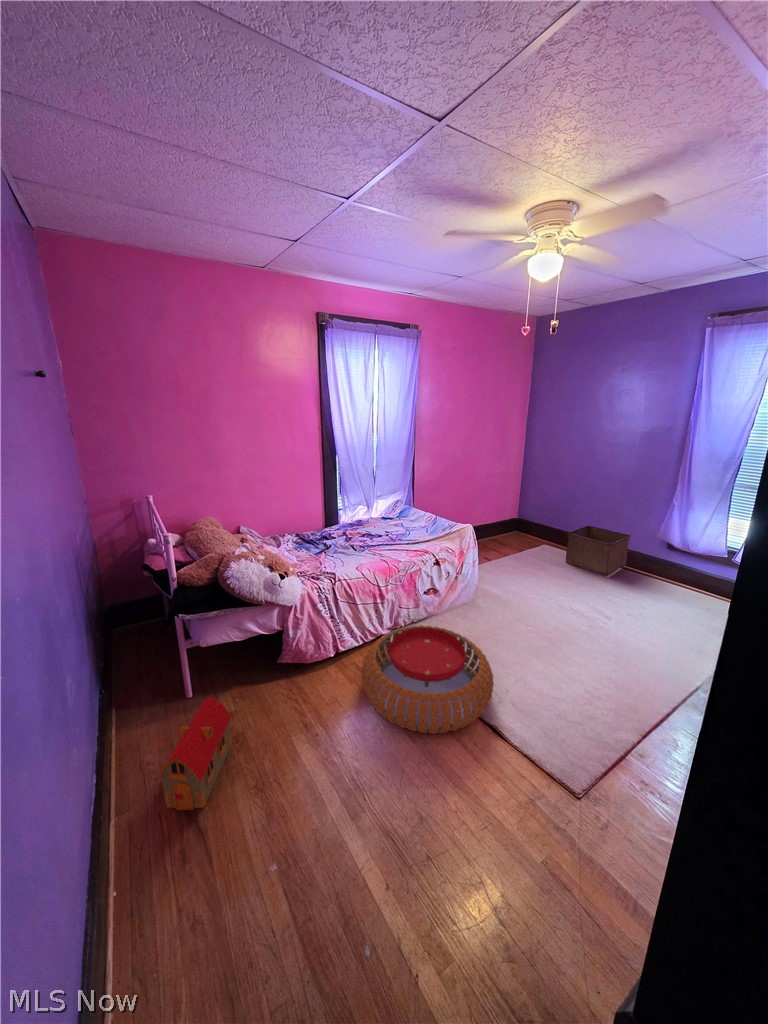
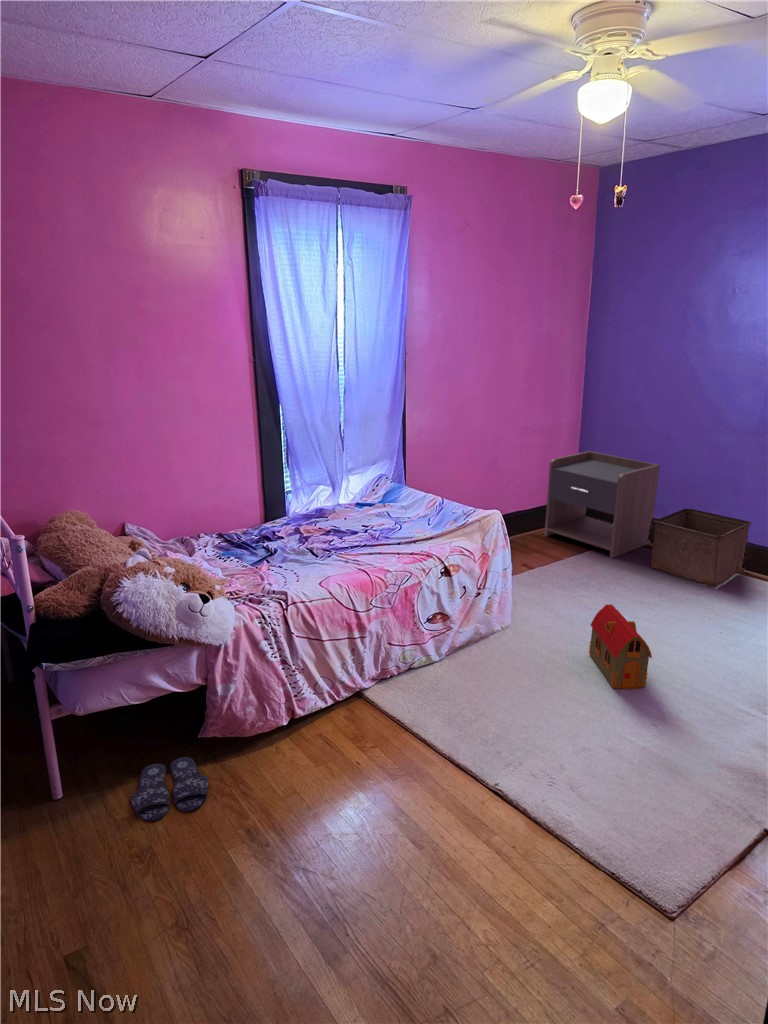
nightstand: none [498,489,572,555] -> present [545,451,660,558]
pouf: present [361,625,494,733] -> none [334,669,538,828]
slippers: none [232,676,281,719] -> present [131,757,208,821]
toy house: present [158,698,232,810] -> present [589,604,652,689]

